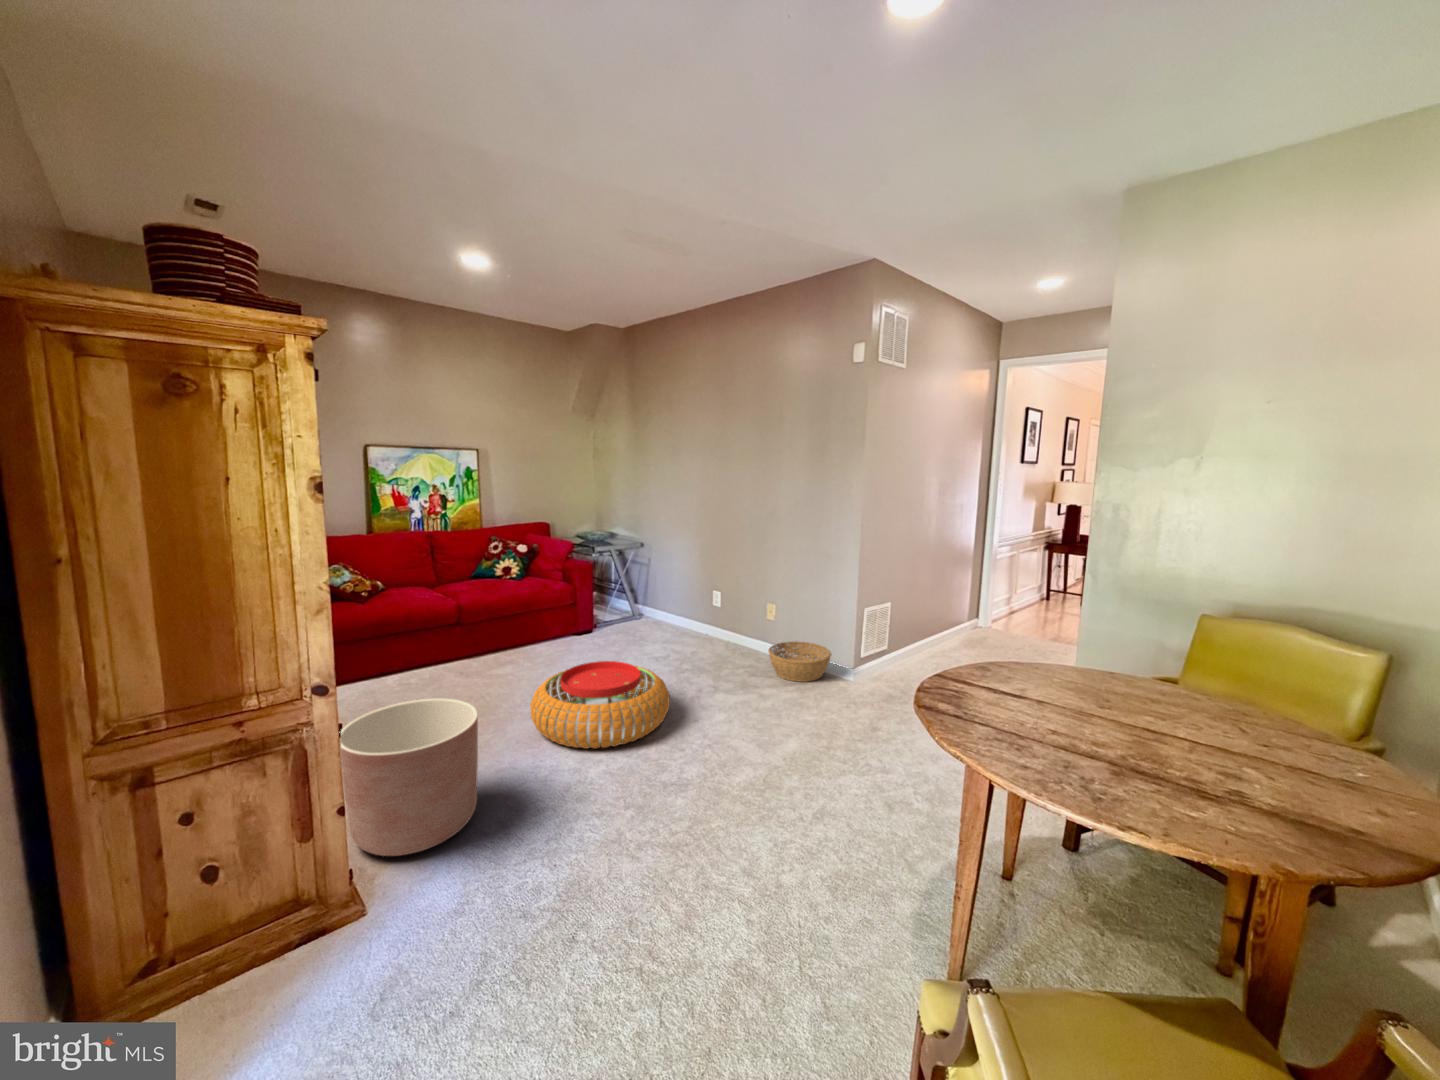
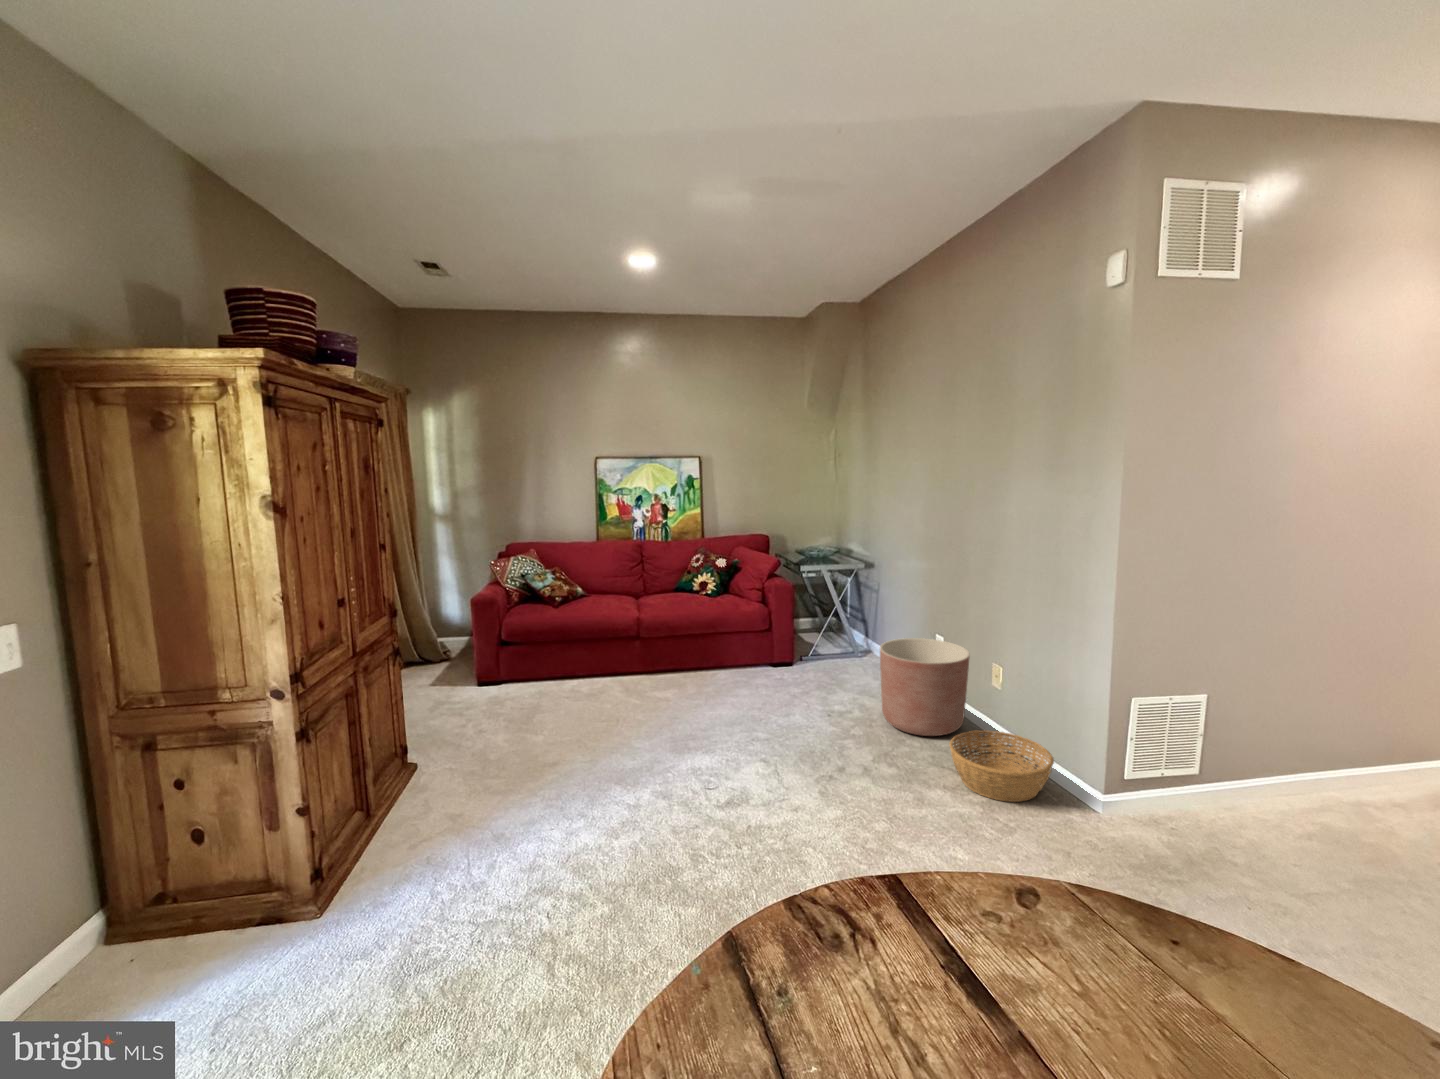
pouf: present [530,661,670,749] -> none [602,707,766,819]
planter: present [341,699,478,856] -> present [880,638,970,736]

